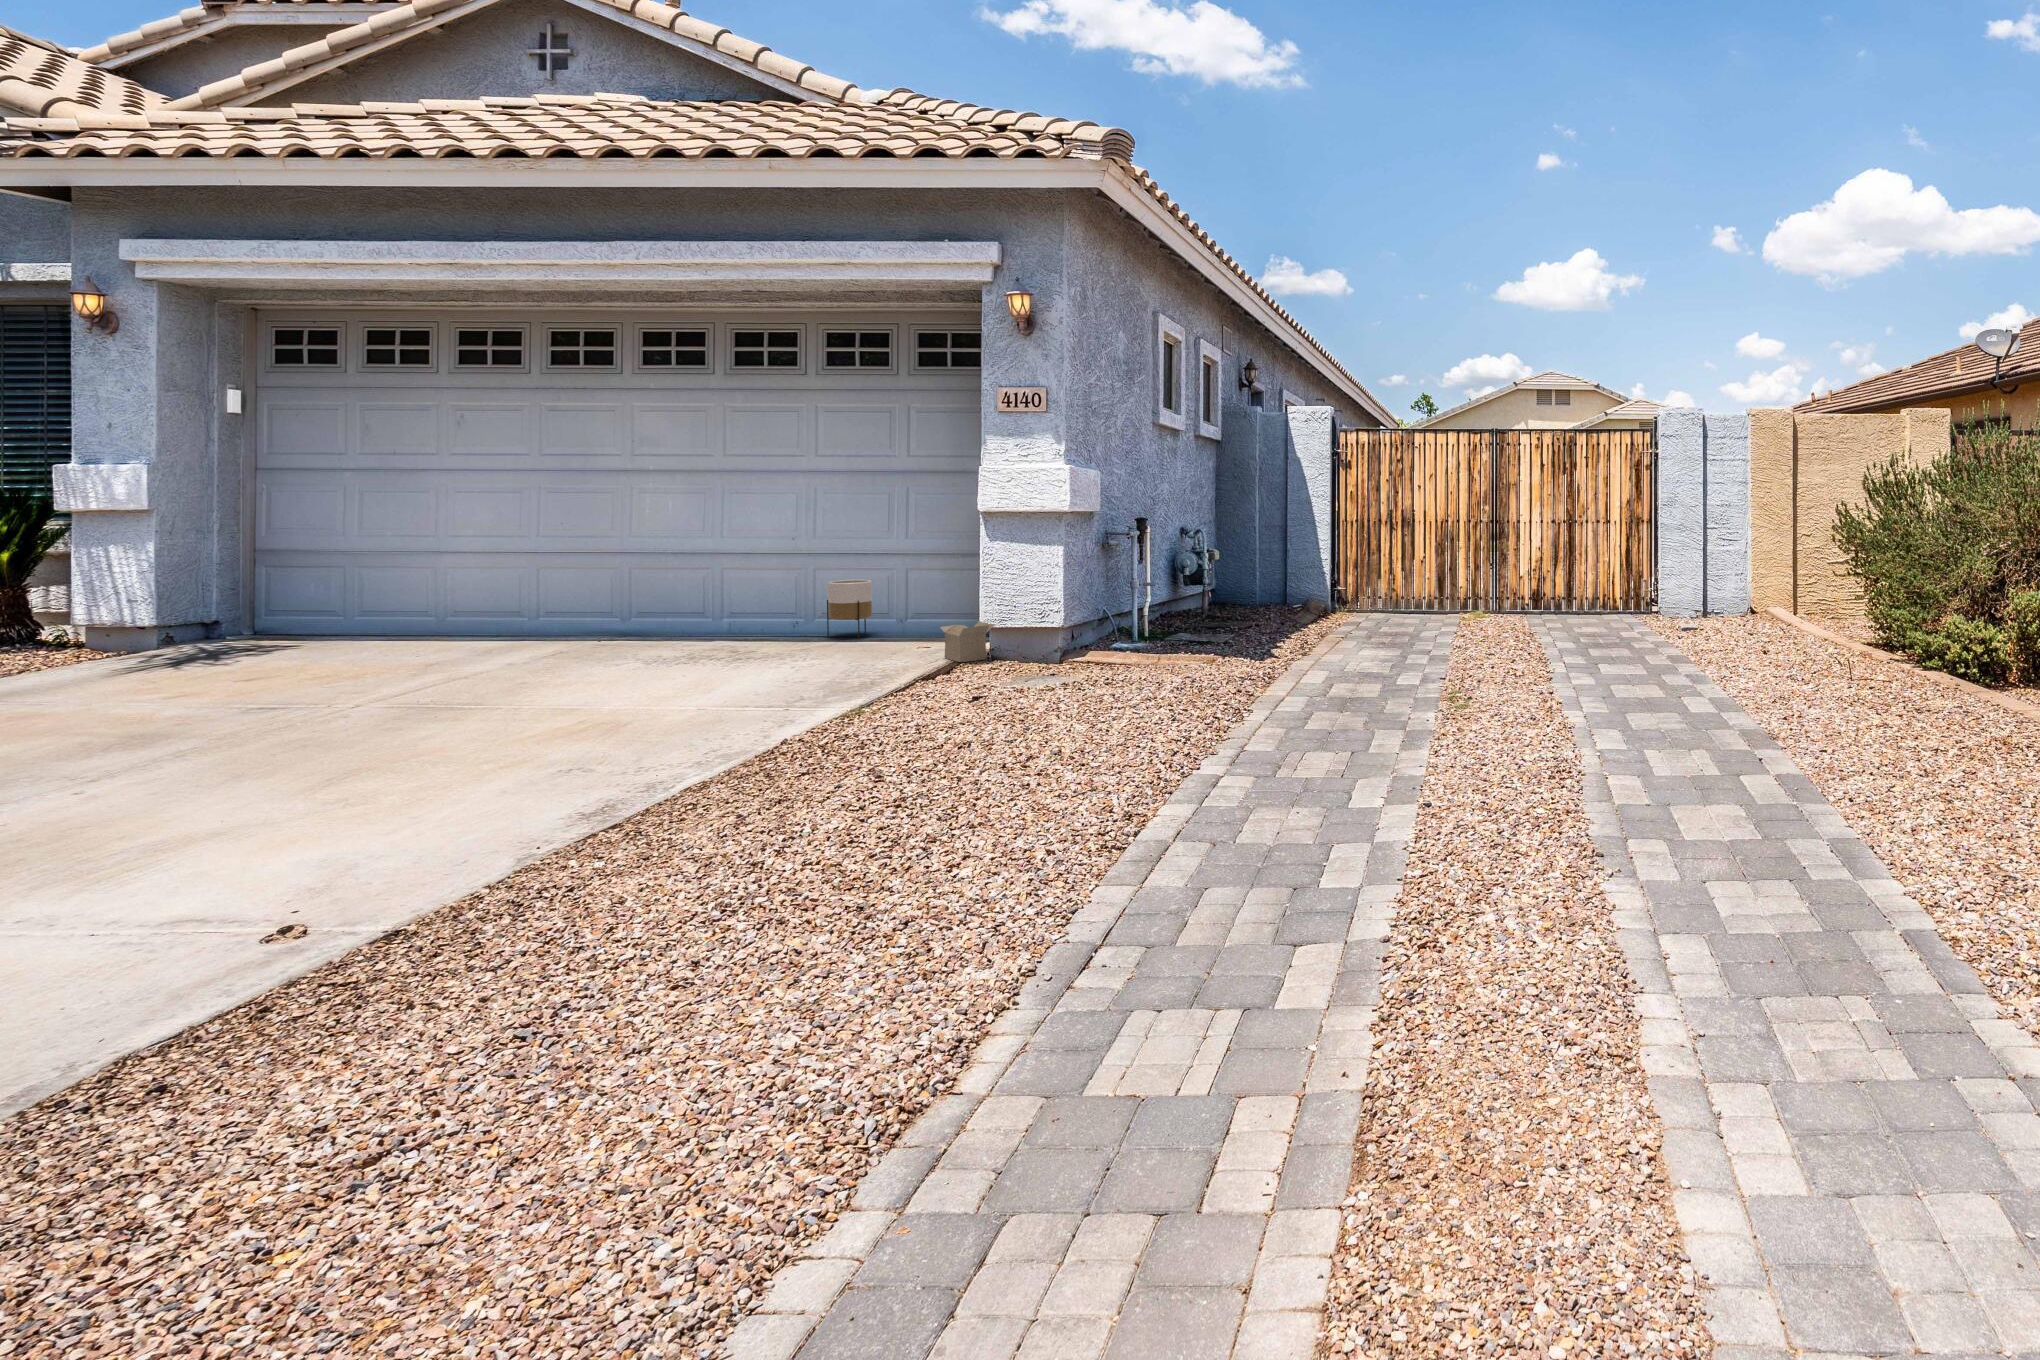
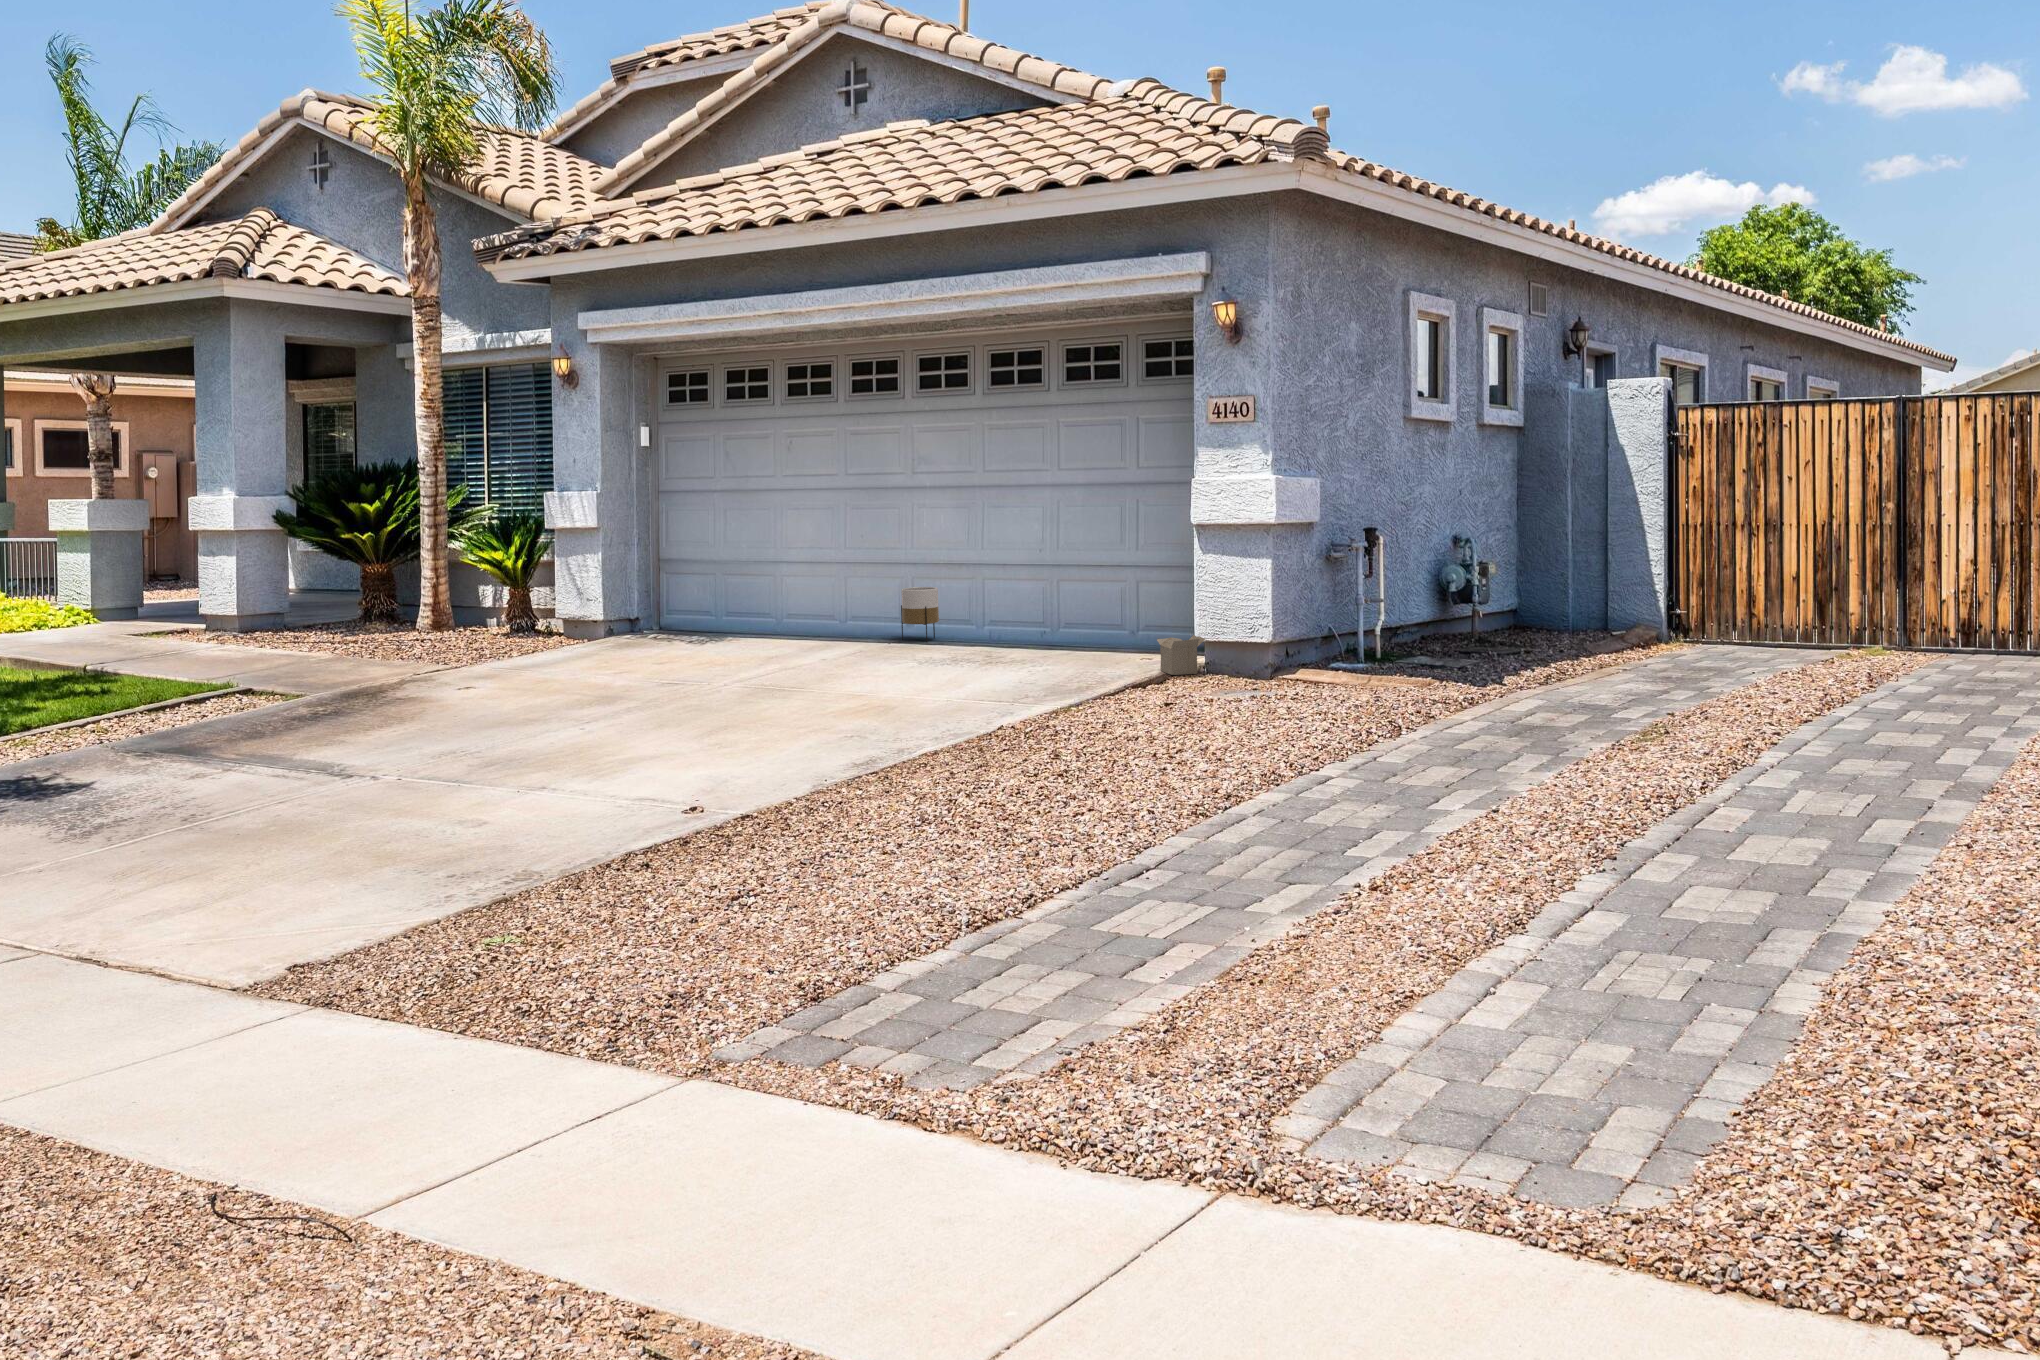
planter: present [827,580,872,639] -> present [901,587,939,642]

